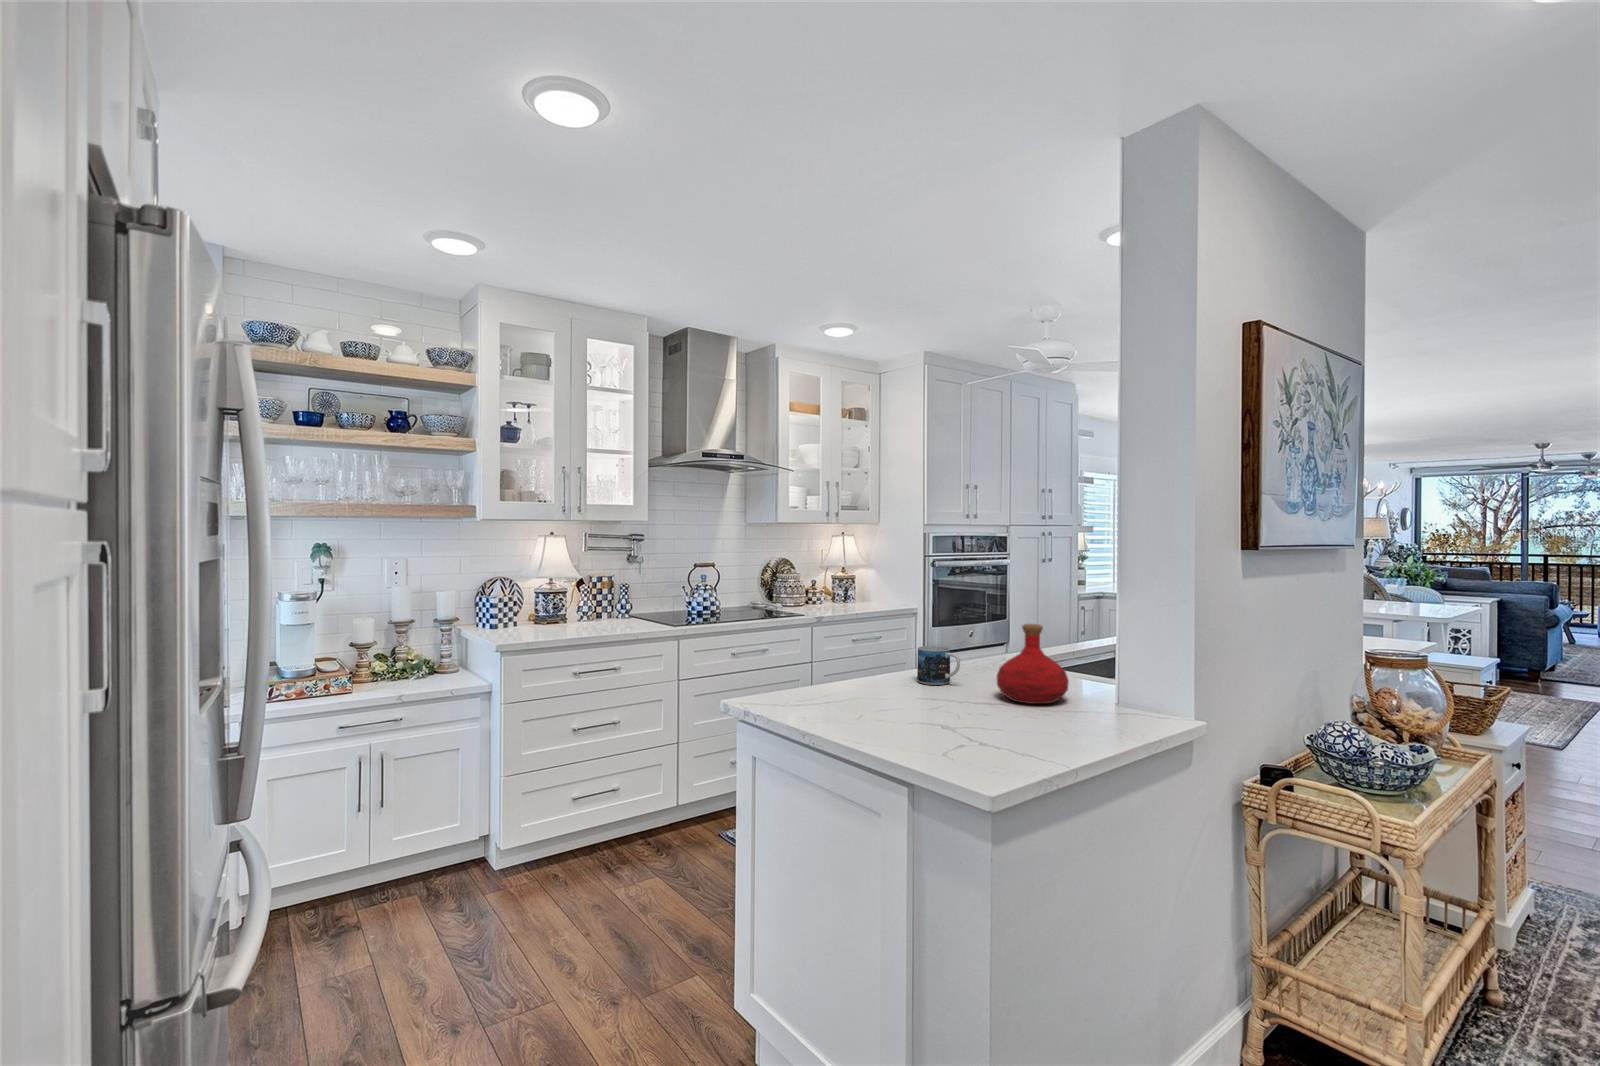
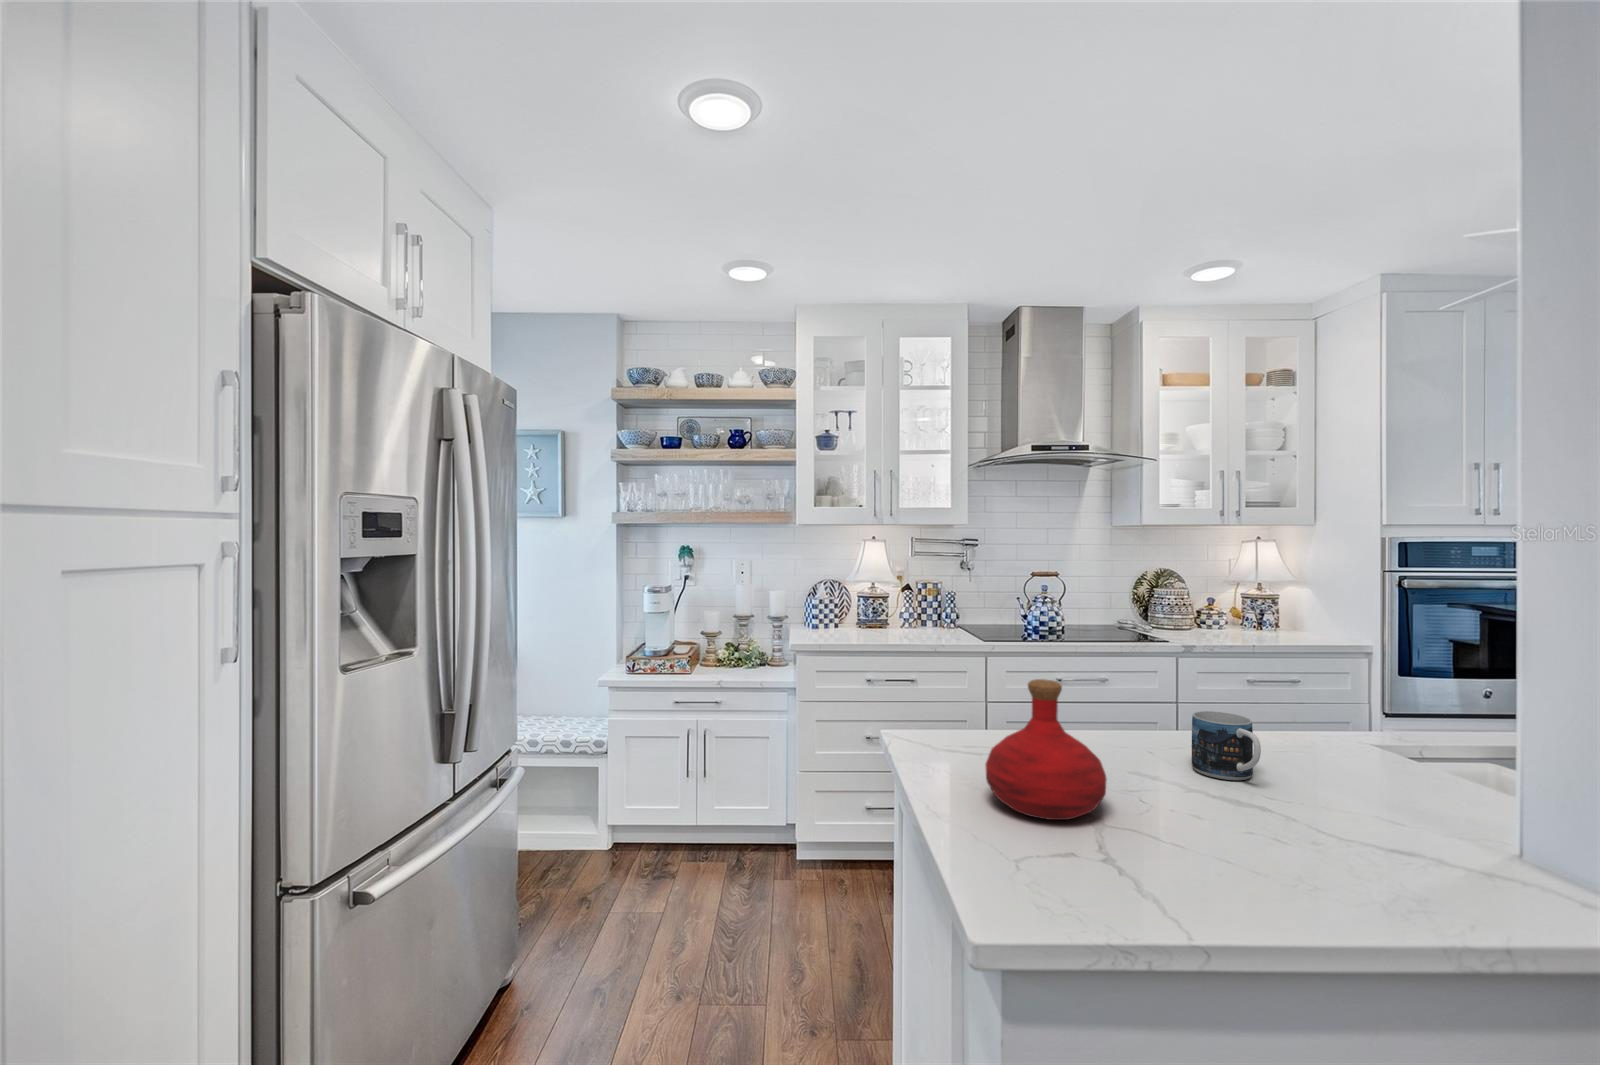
bottle: present [997,624,1069,704] -> present [986,679,1107,820]

